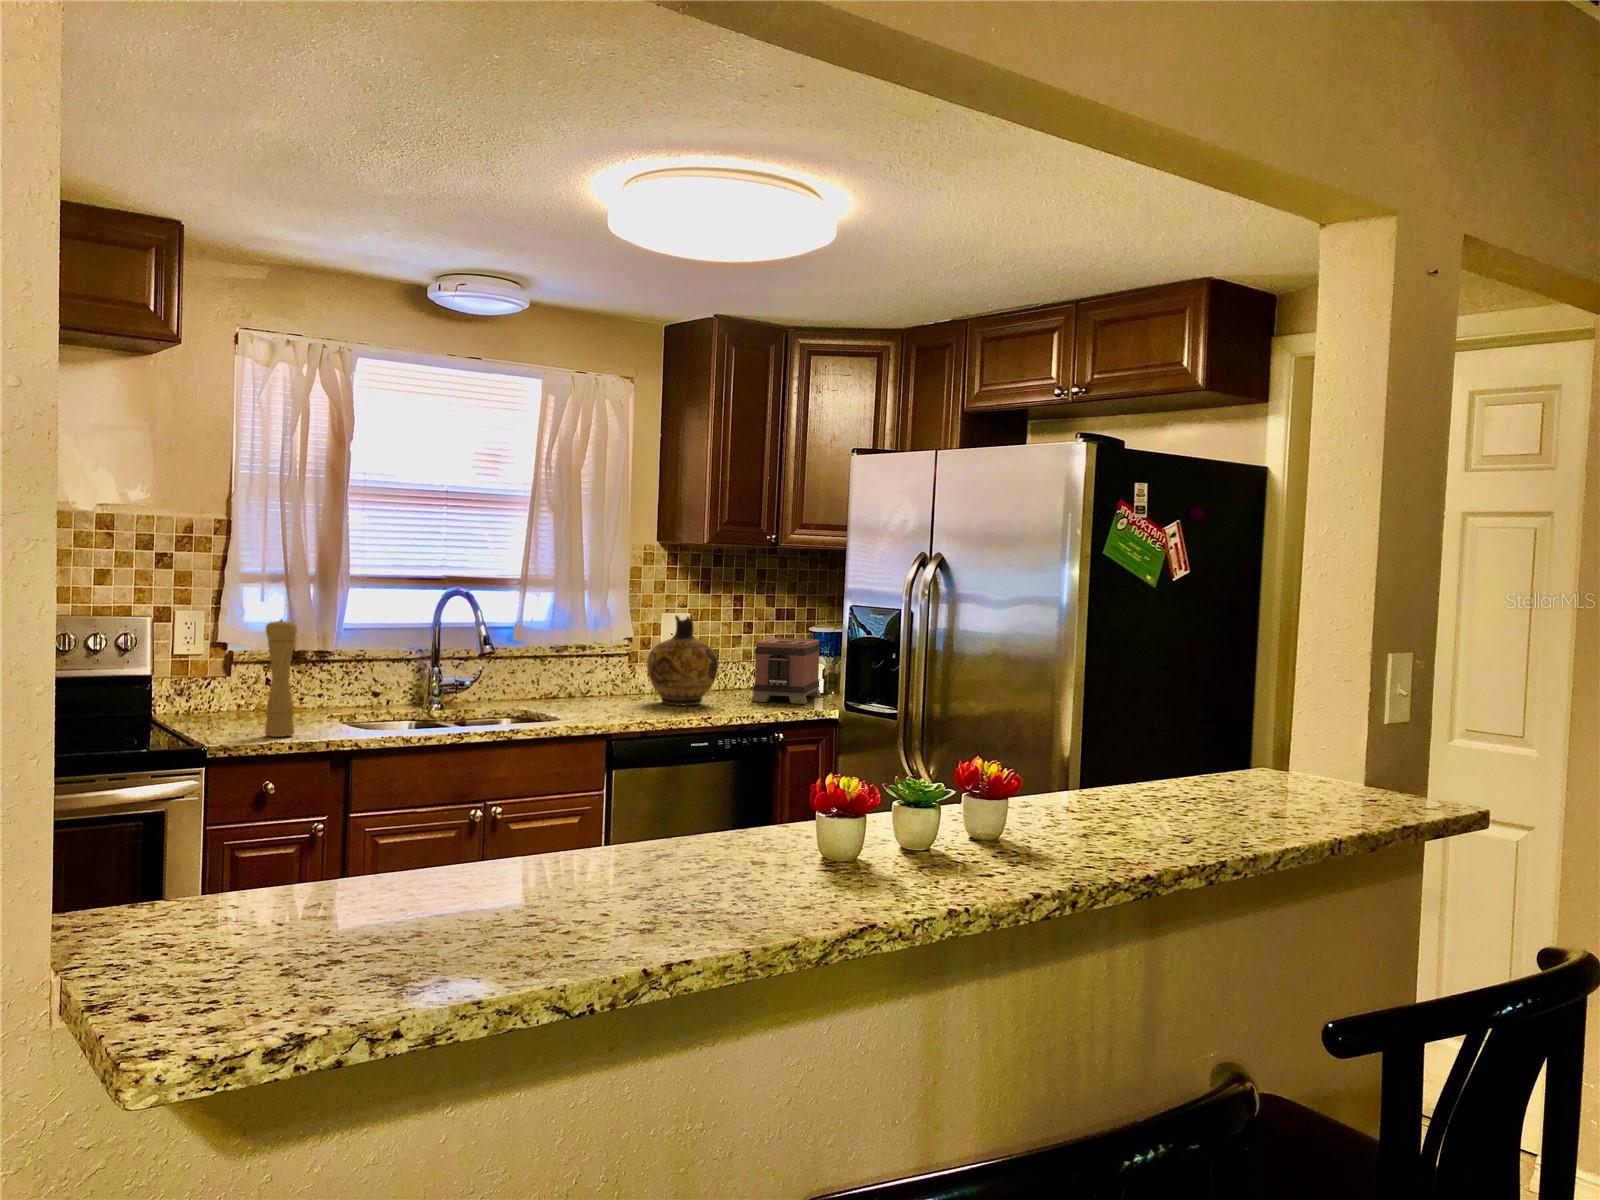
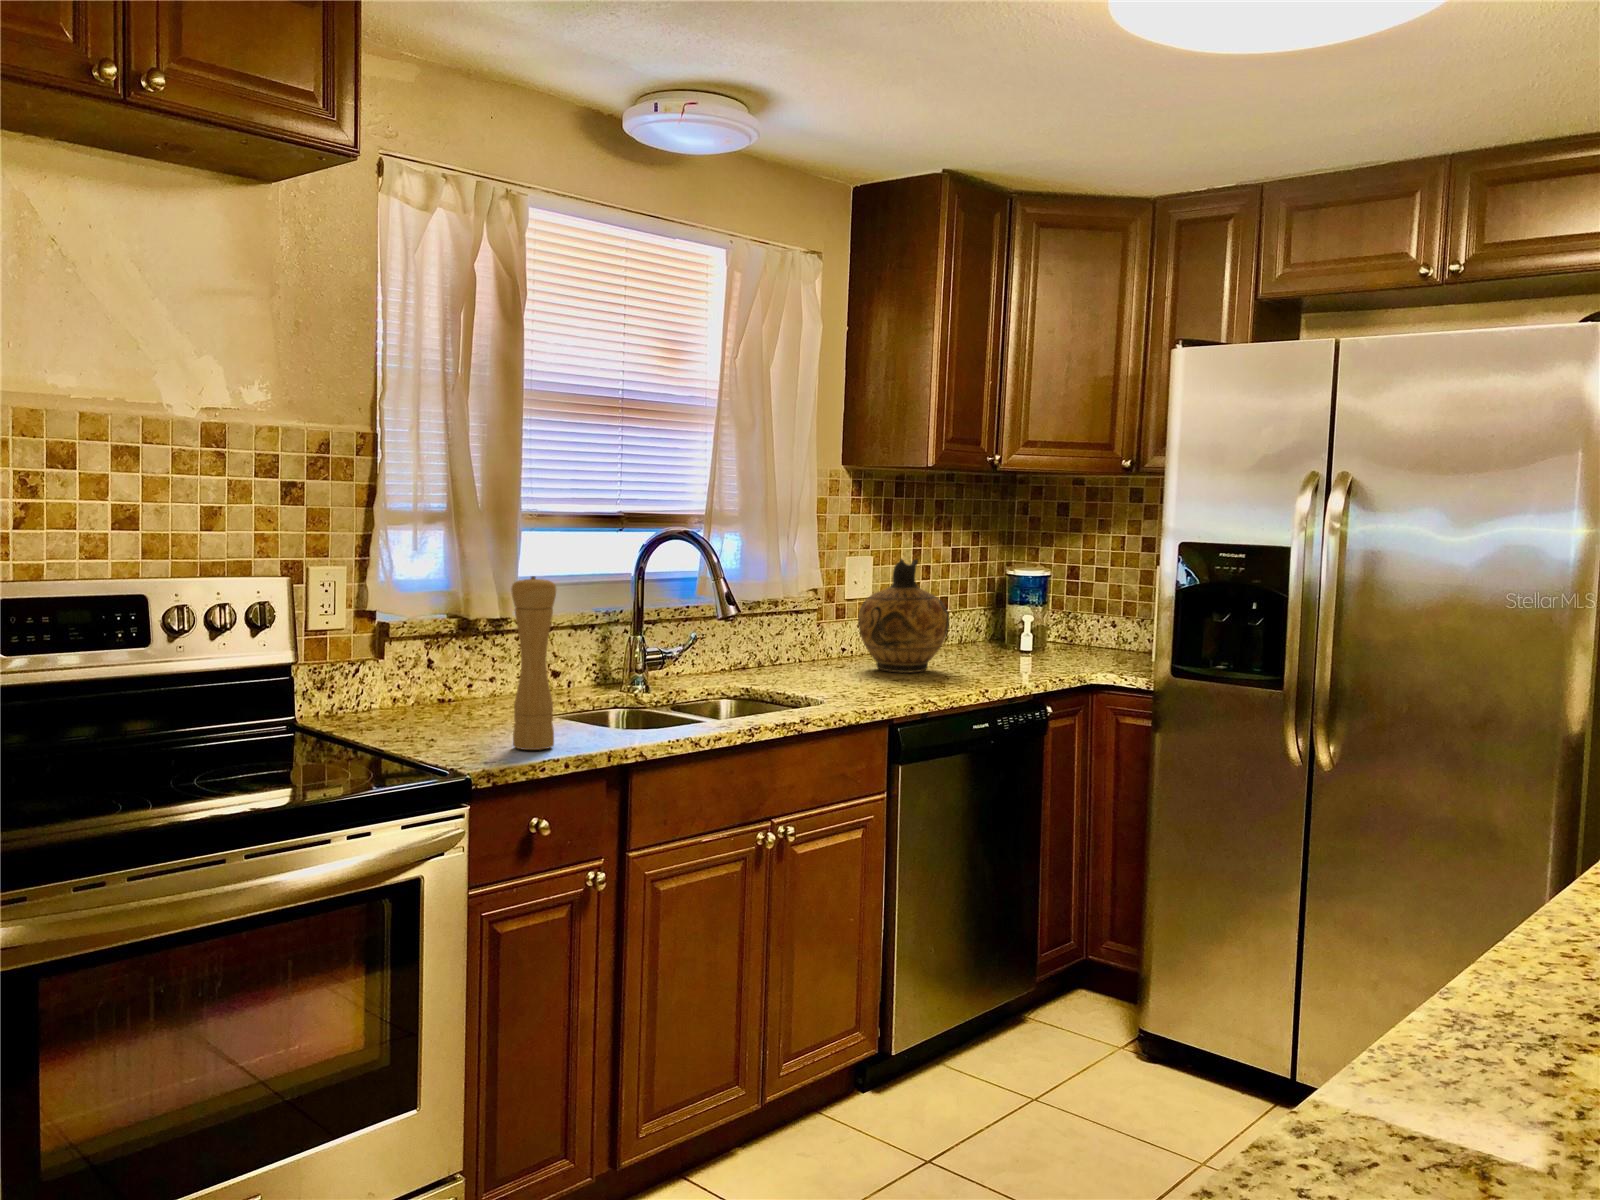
toaster: present [751,638,821,704] -> none [955,584,1036,664]

